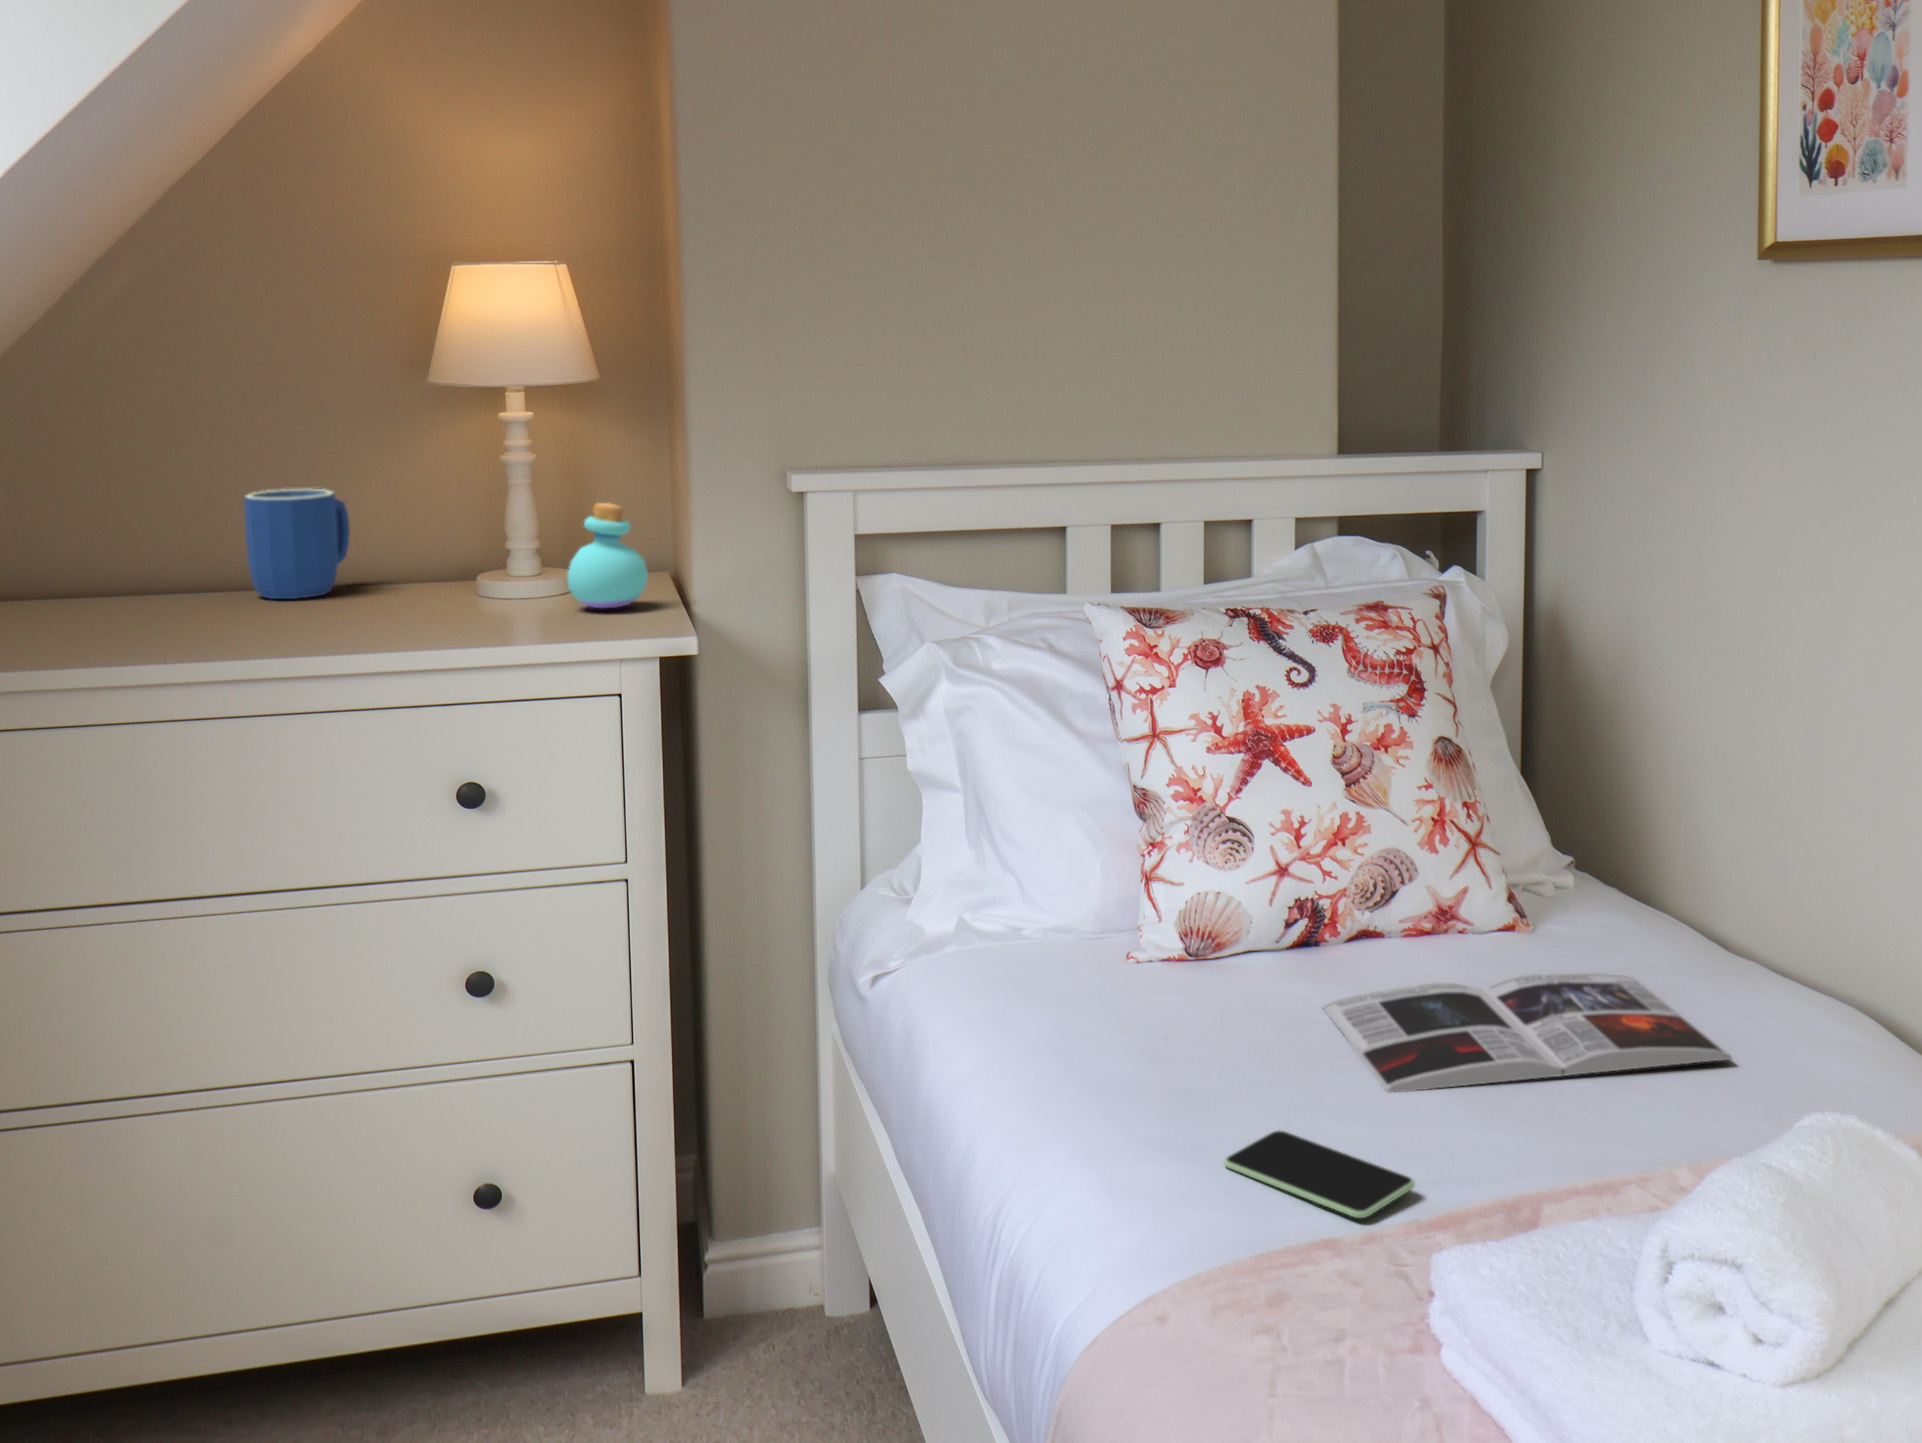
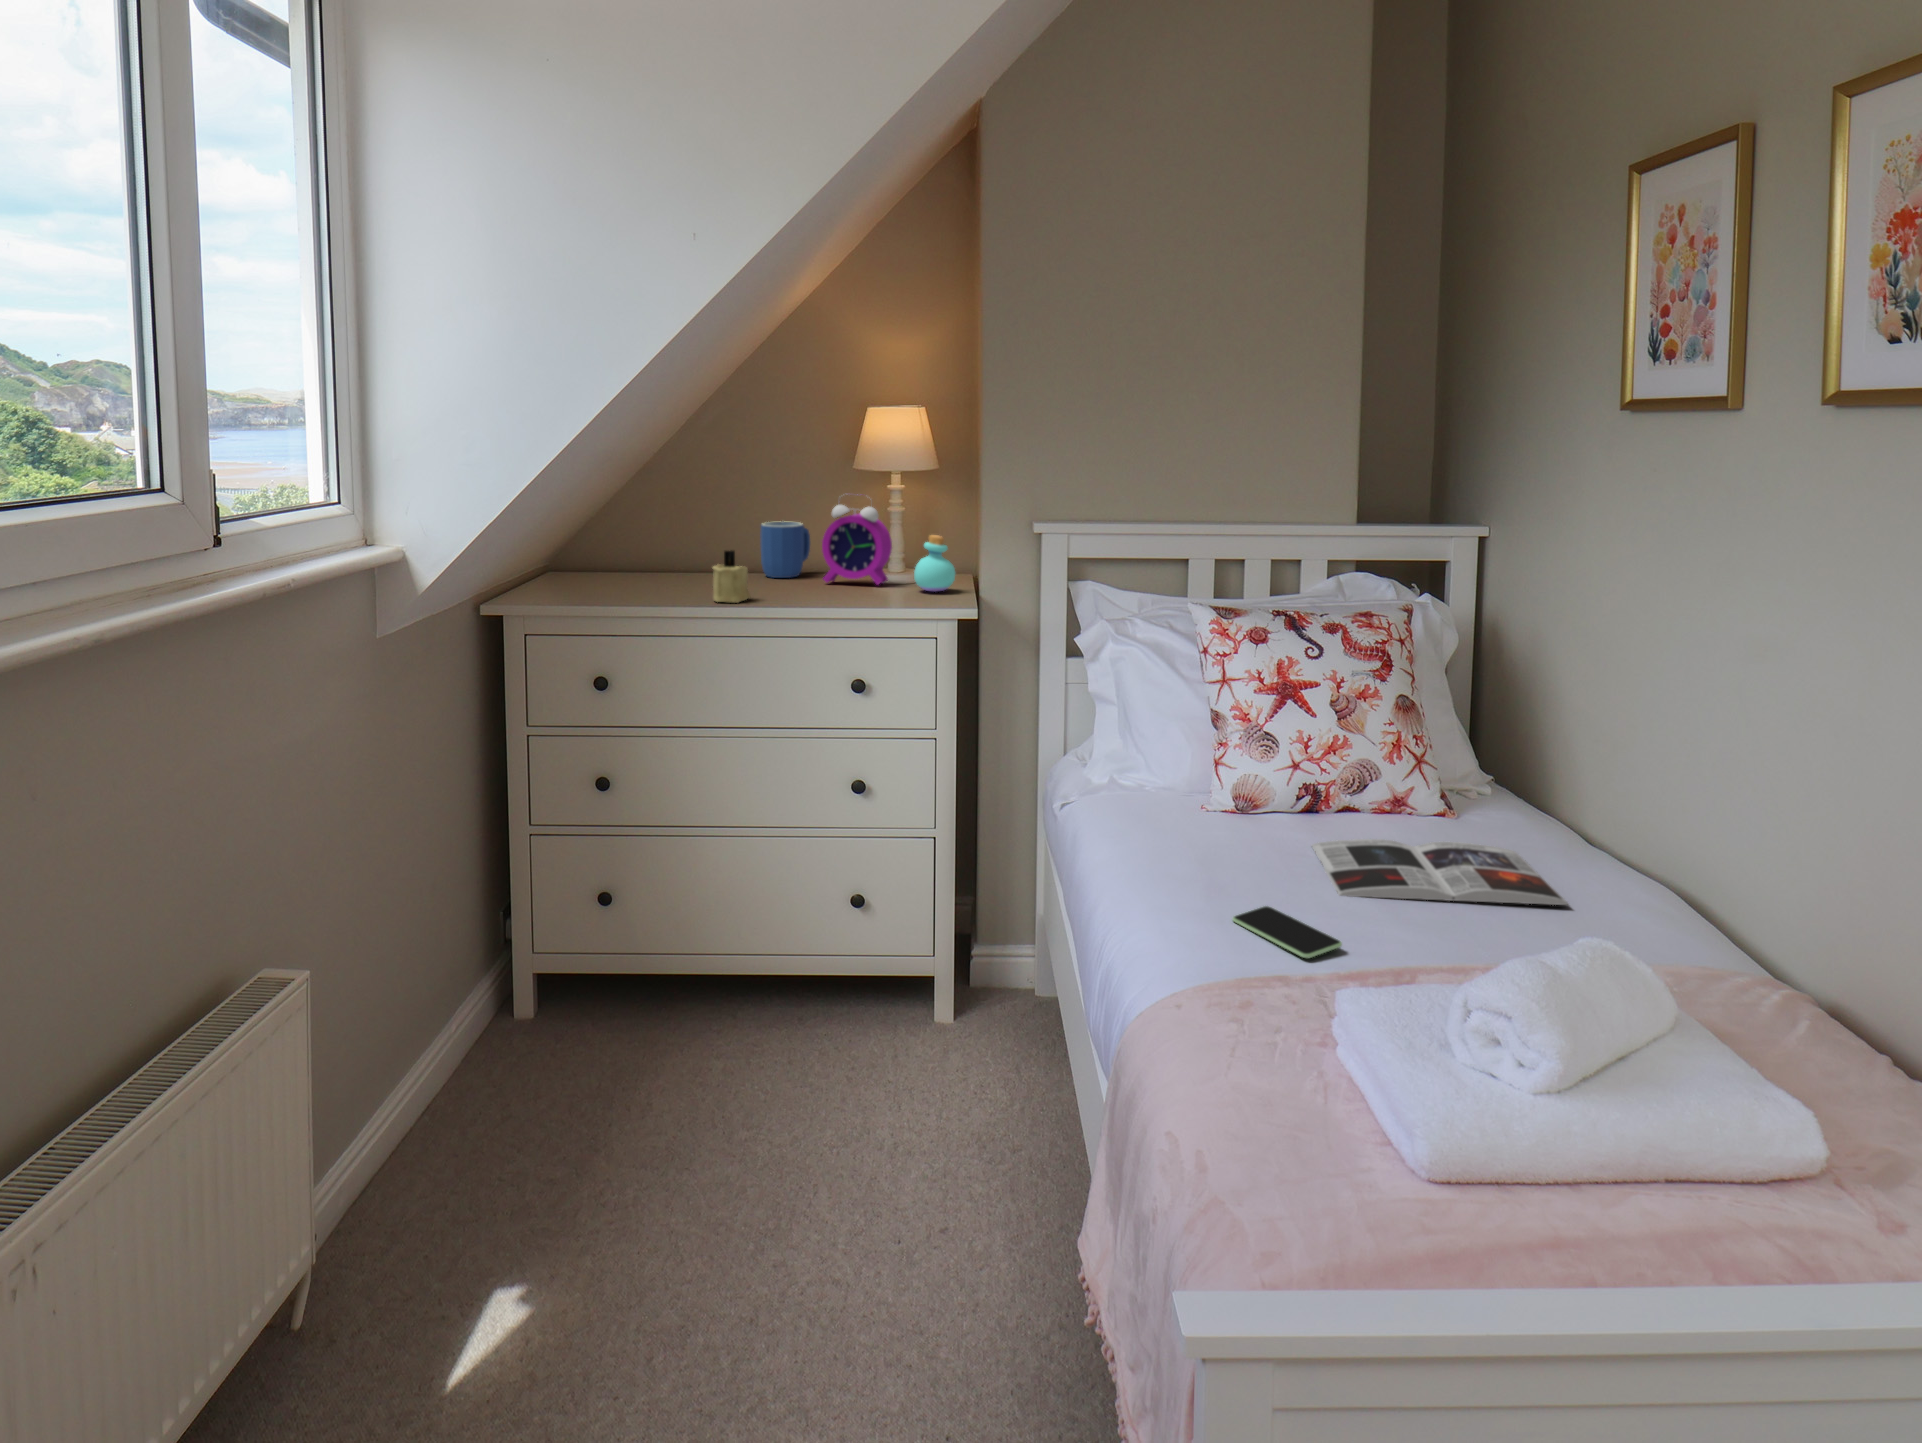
alarm clock: none [377,431,519,604] -> present [822,494,892,585]
candle: none [148,552,236,656] -> present [713,550,751,603]

